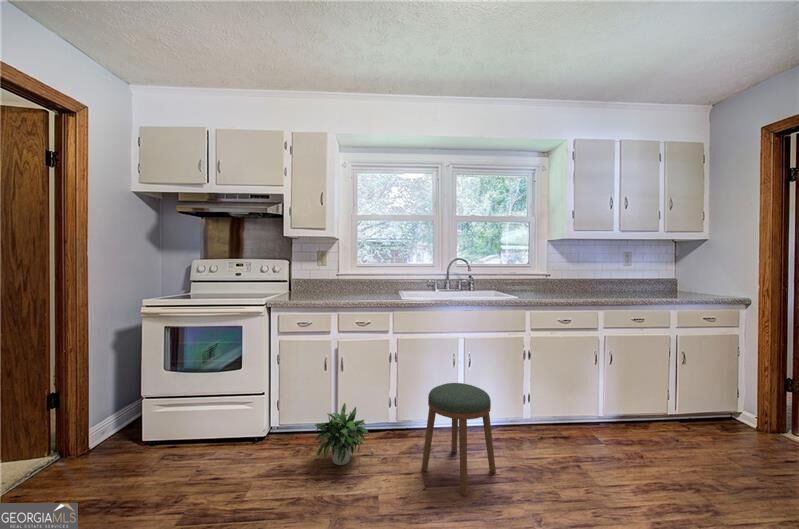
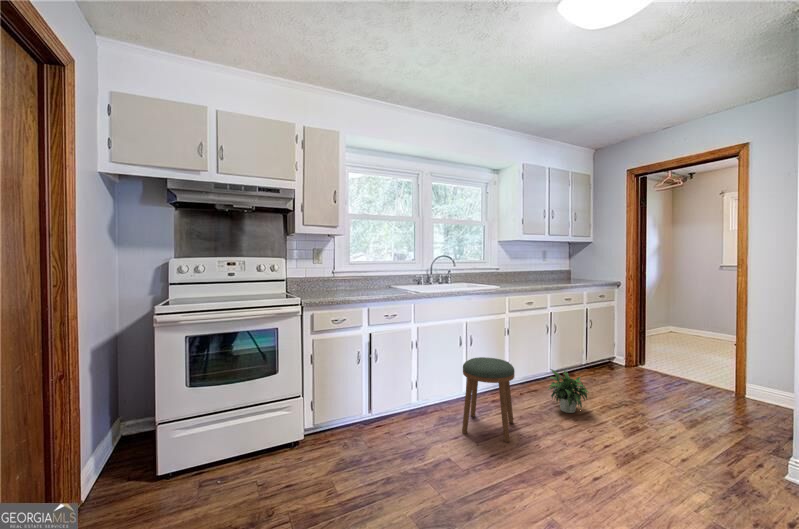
potted plant: present [315,403,374,465] -> present [548,369,589,413]

